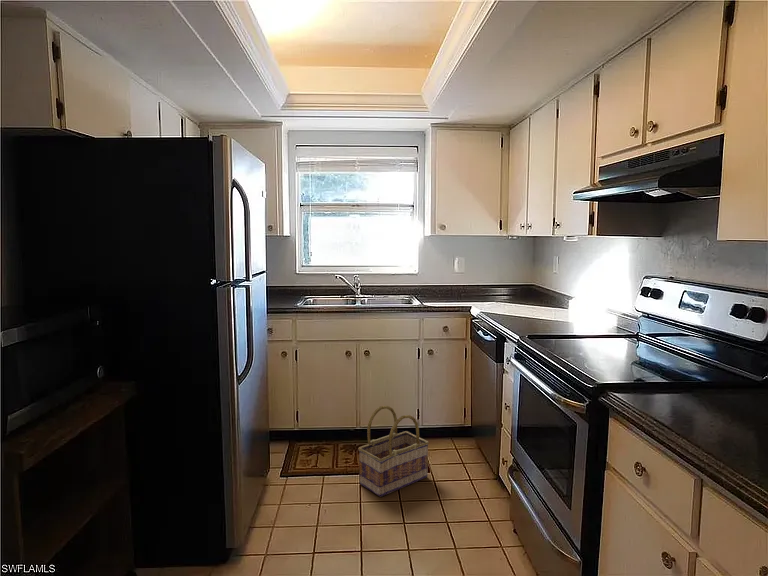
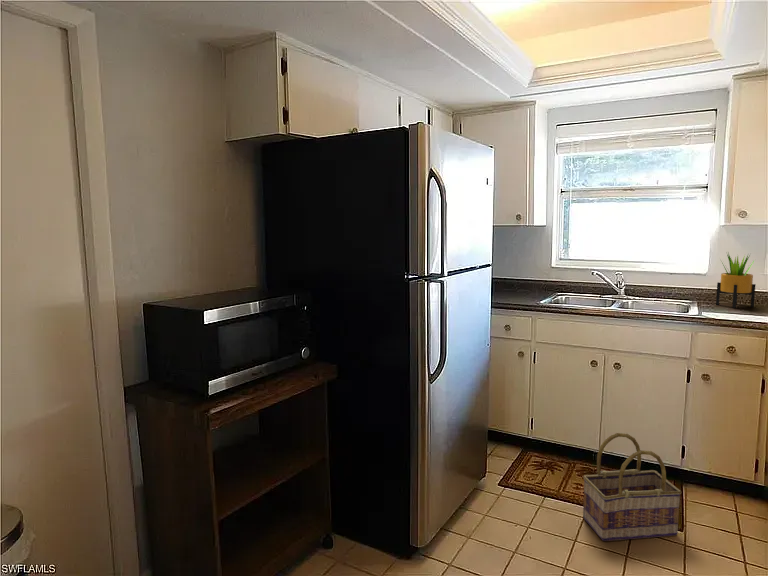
potted plant: none [426,256,450,299] -> present [716,254,756,308]

